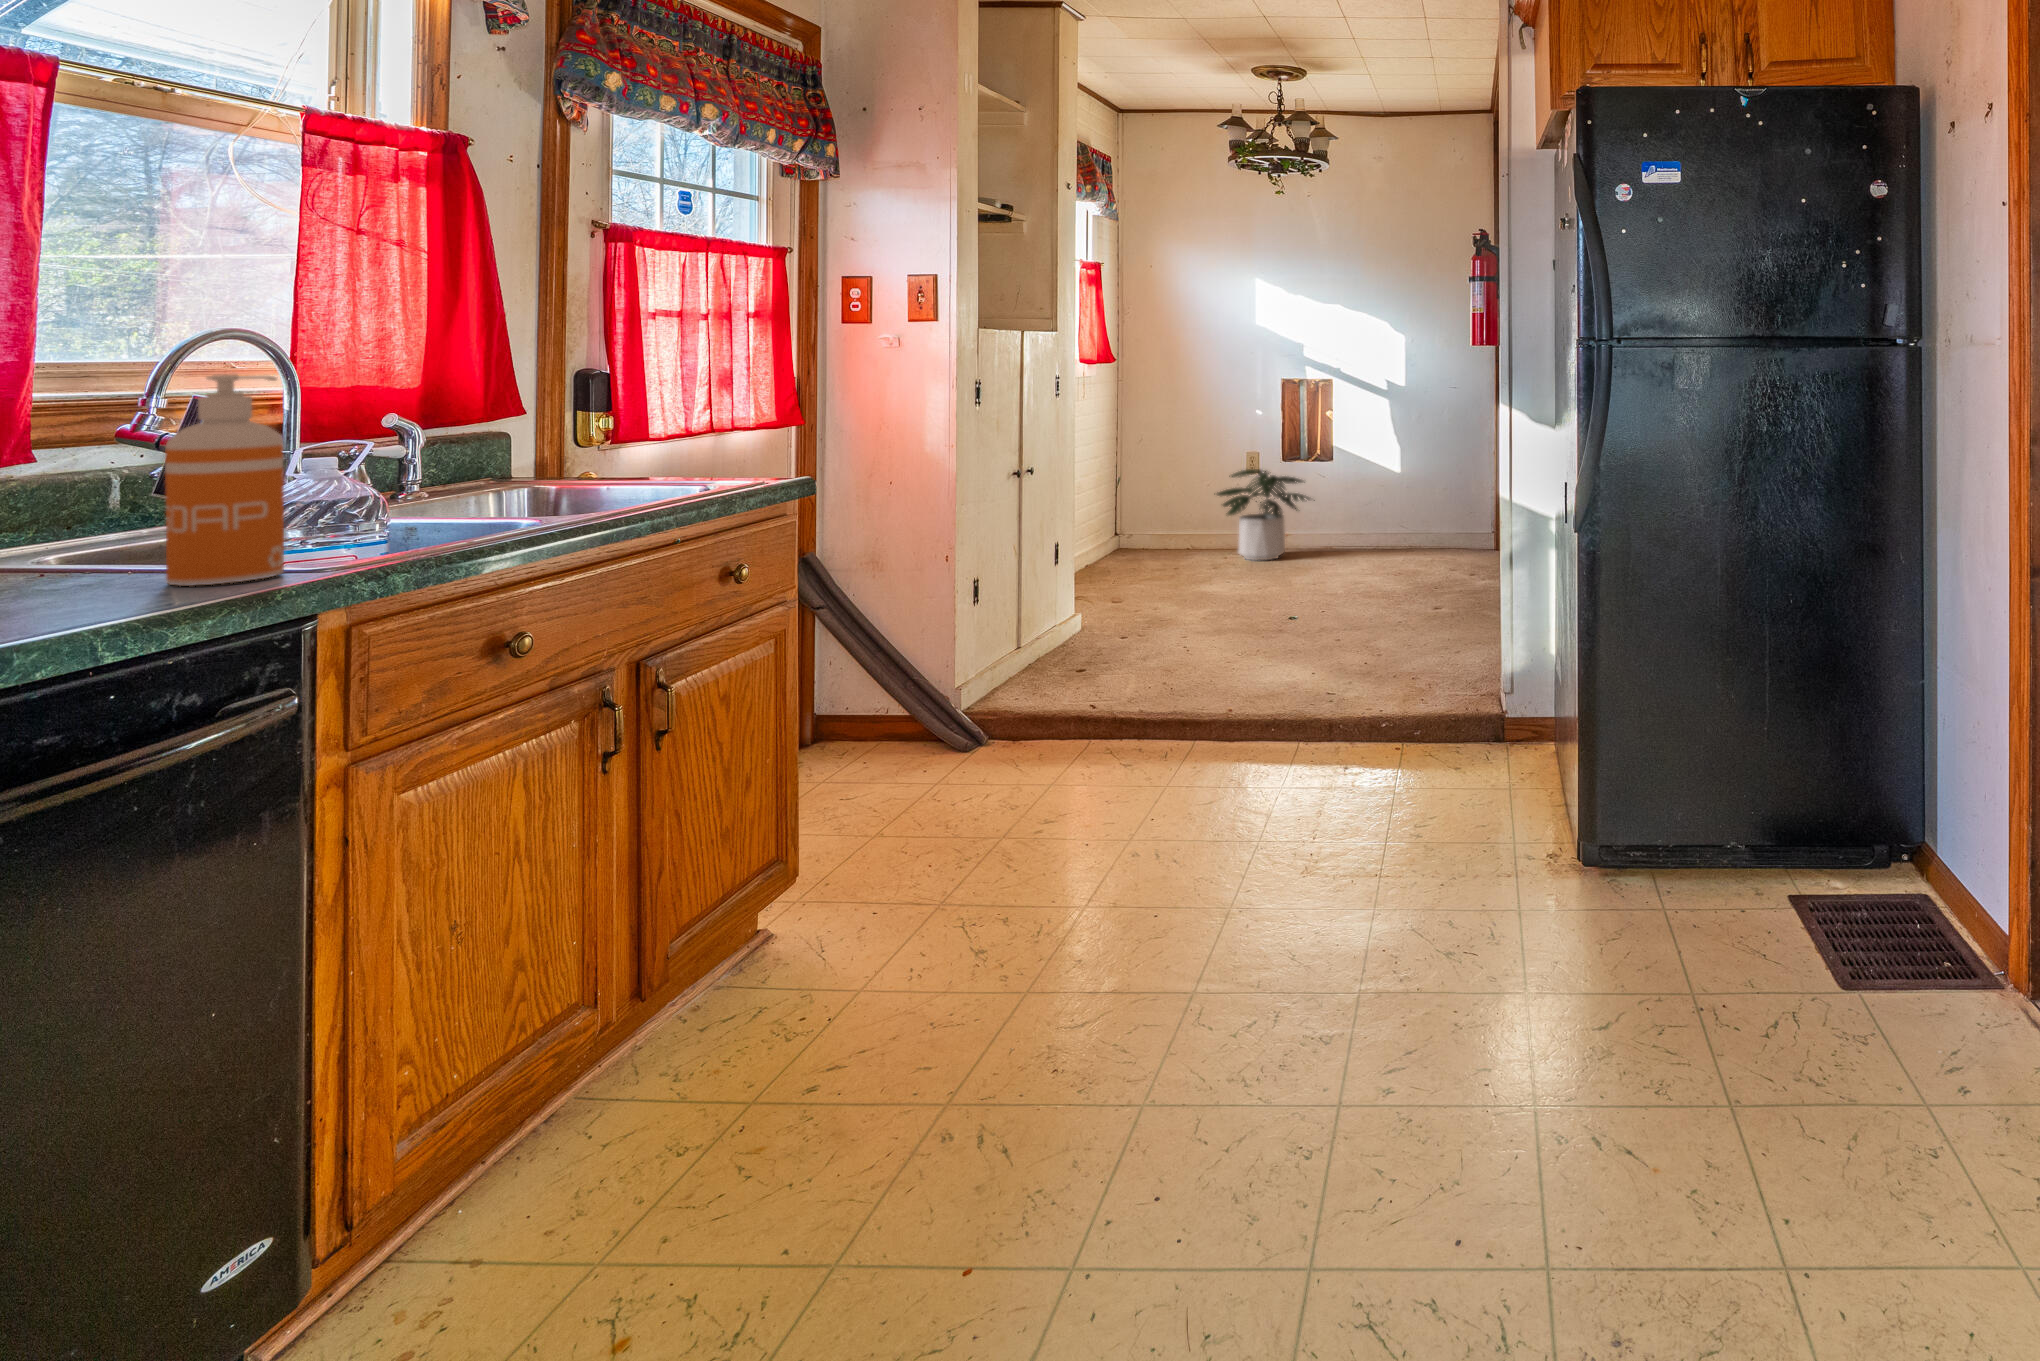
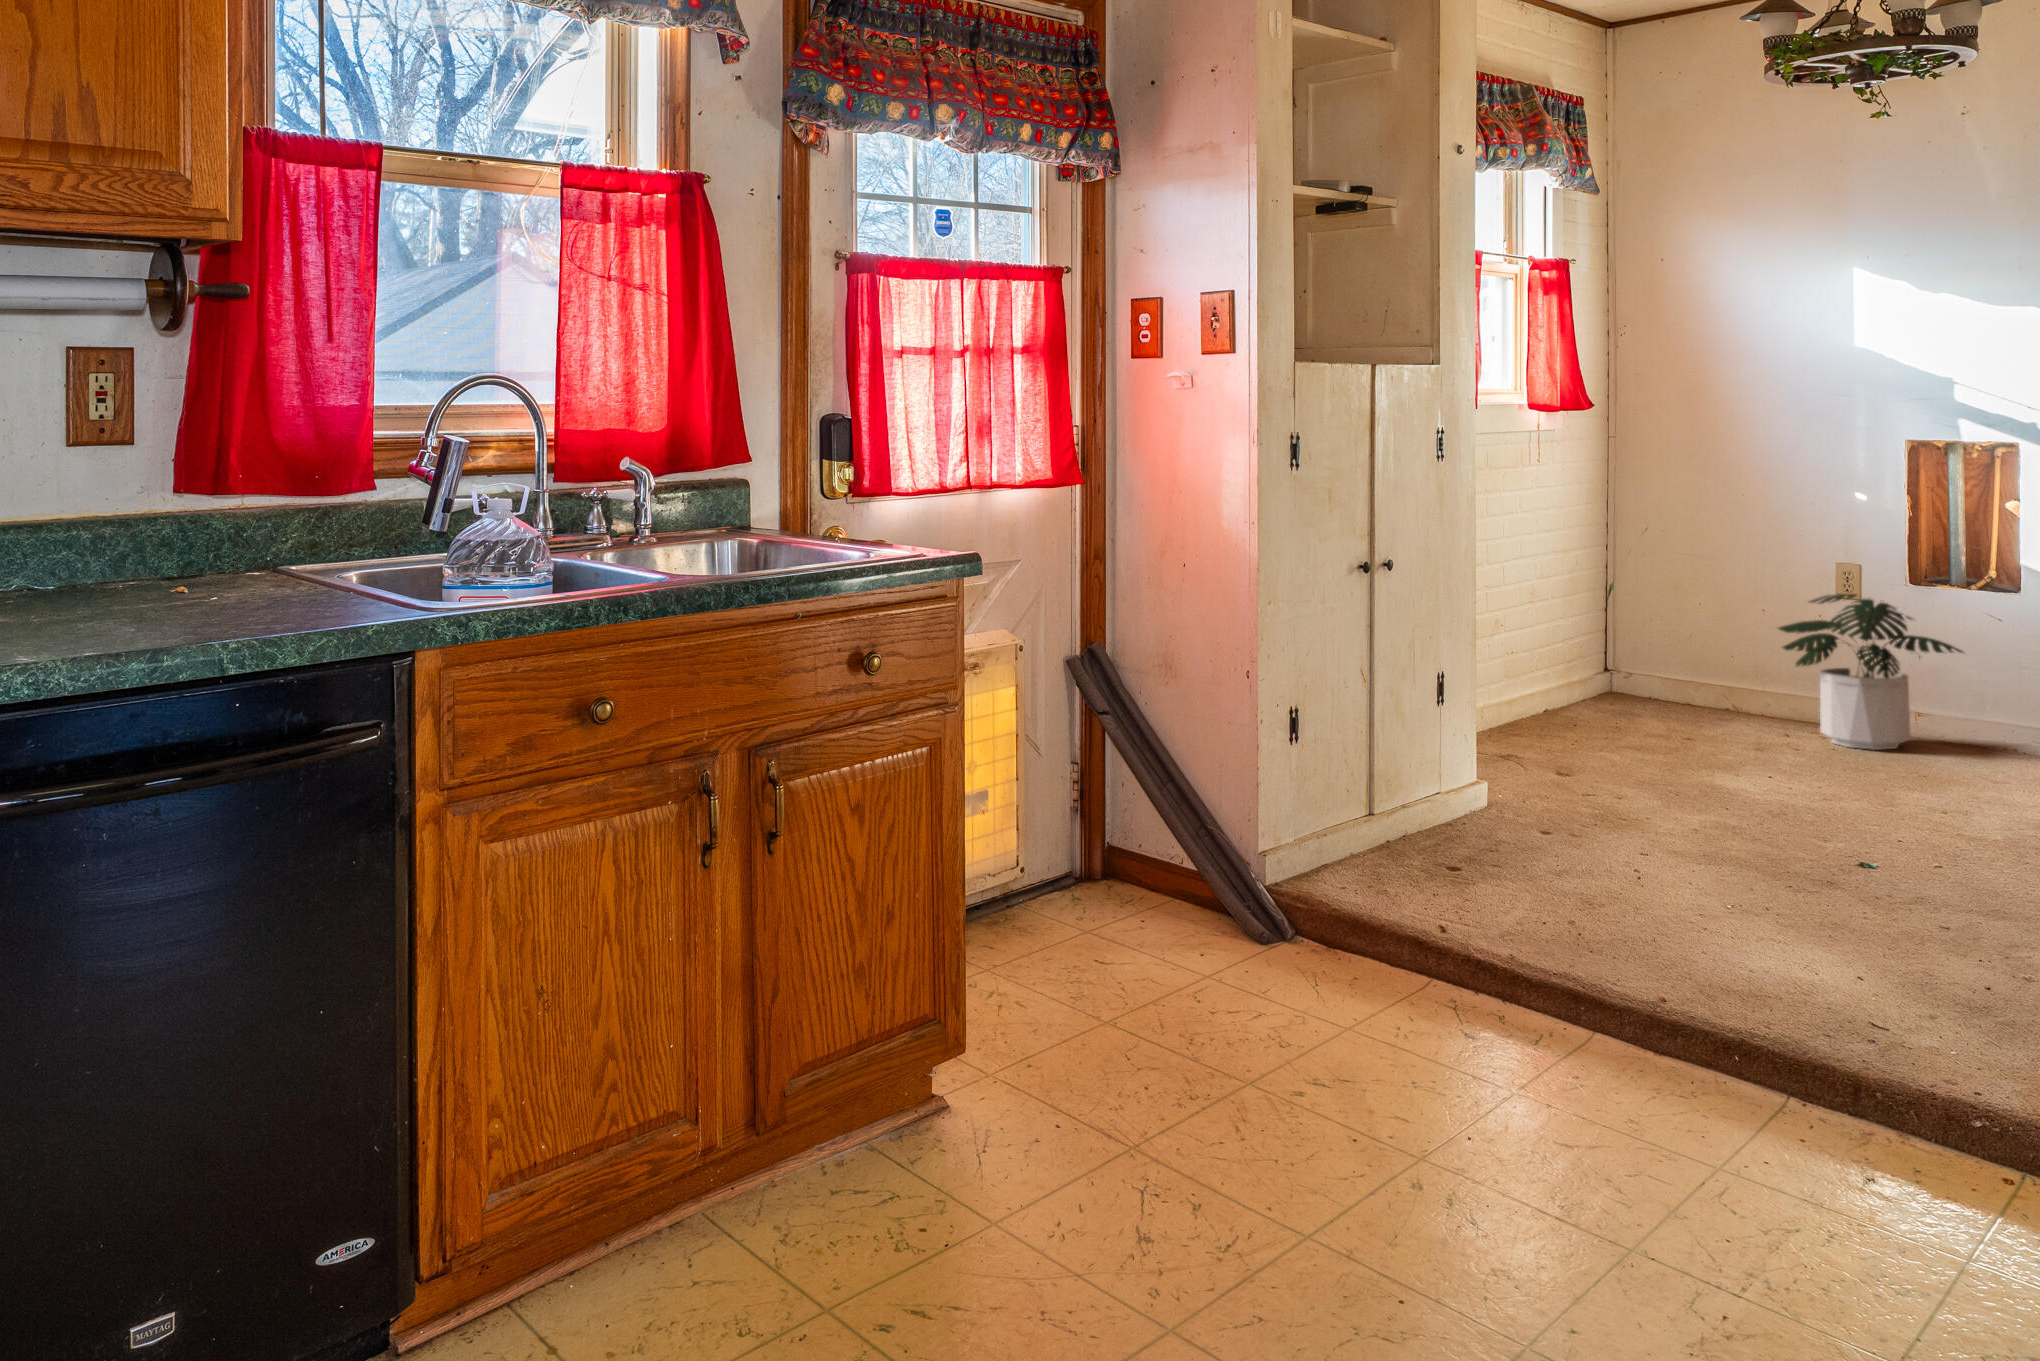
soap dispenser: present [165,374,284,586] -> none [374,414,451,603]

